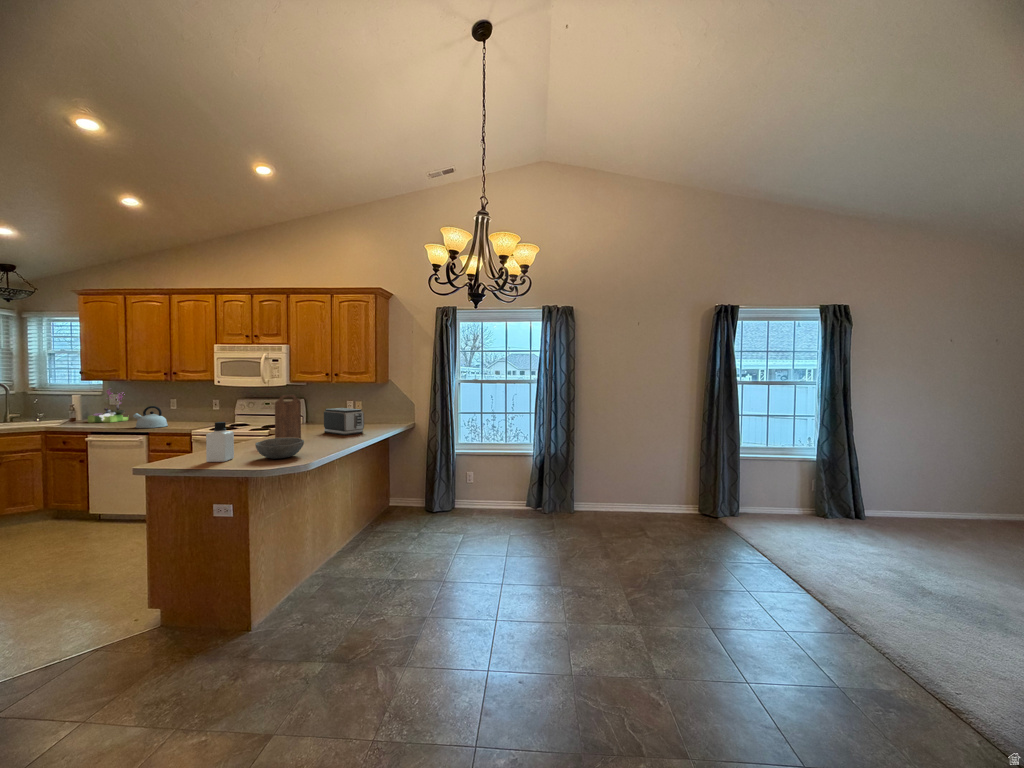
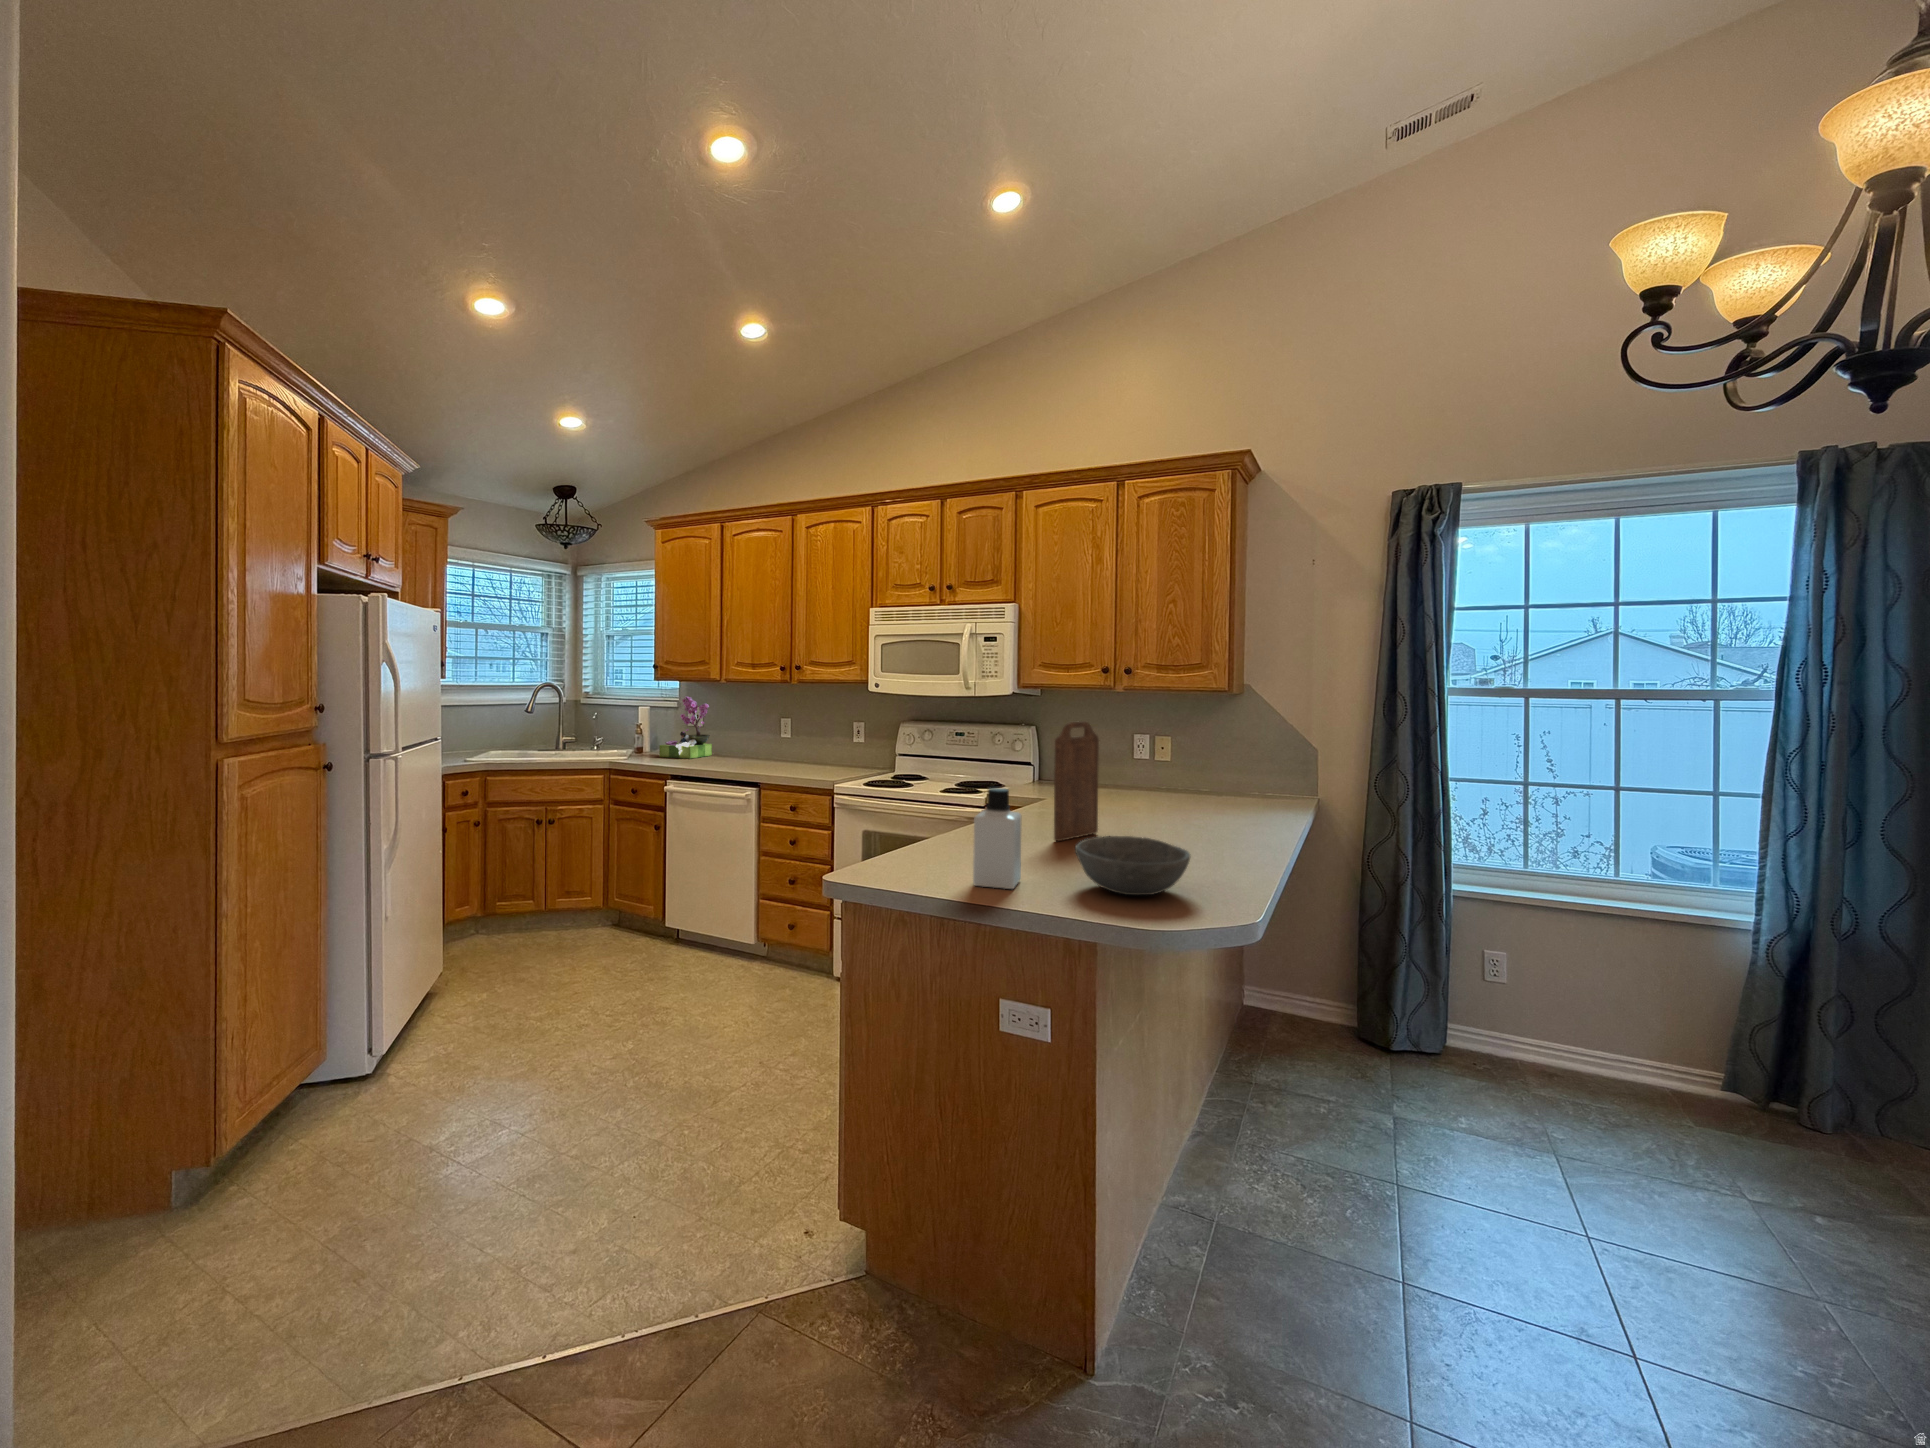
kettle: present [133,406,168,428] -> none [734,732,785,775]
toaster: present [324,408,364,435] -> none [1117,755,1223,827]

